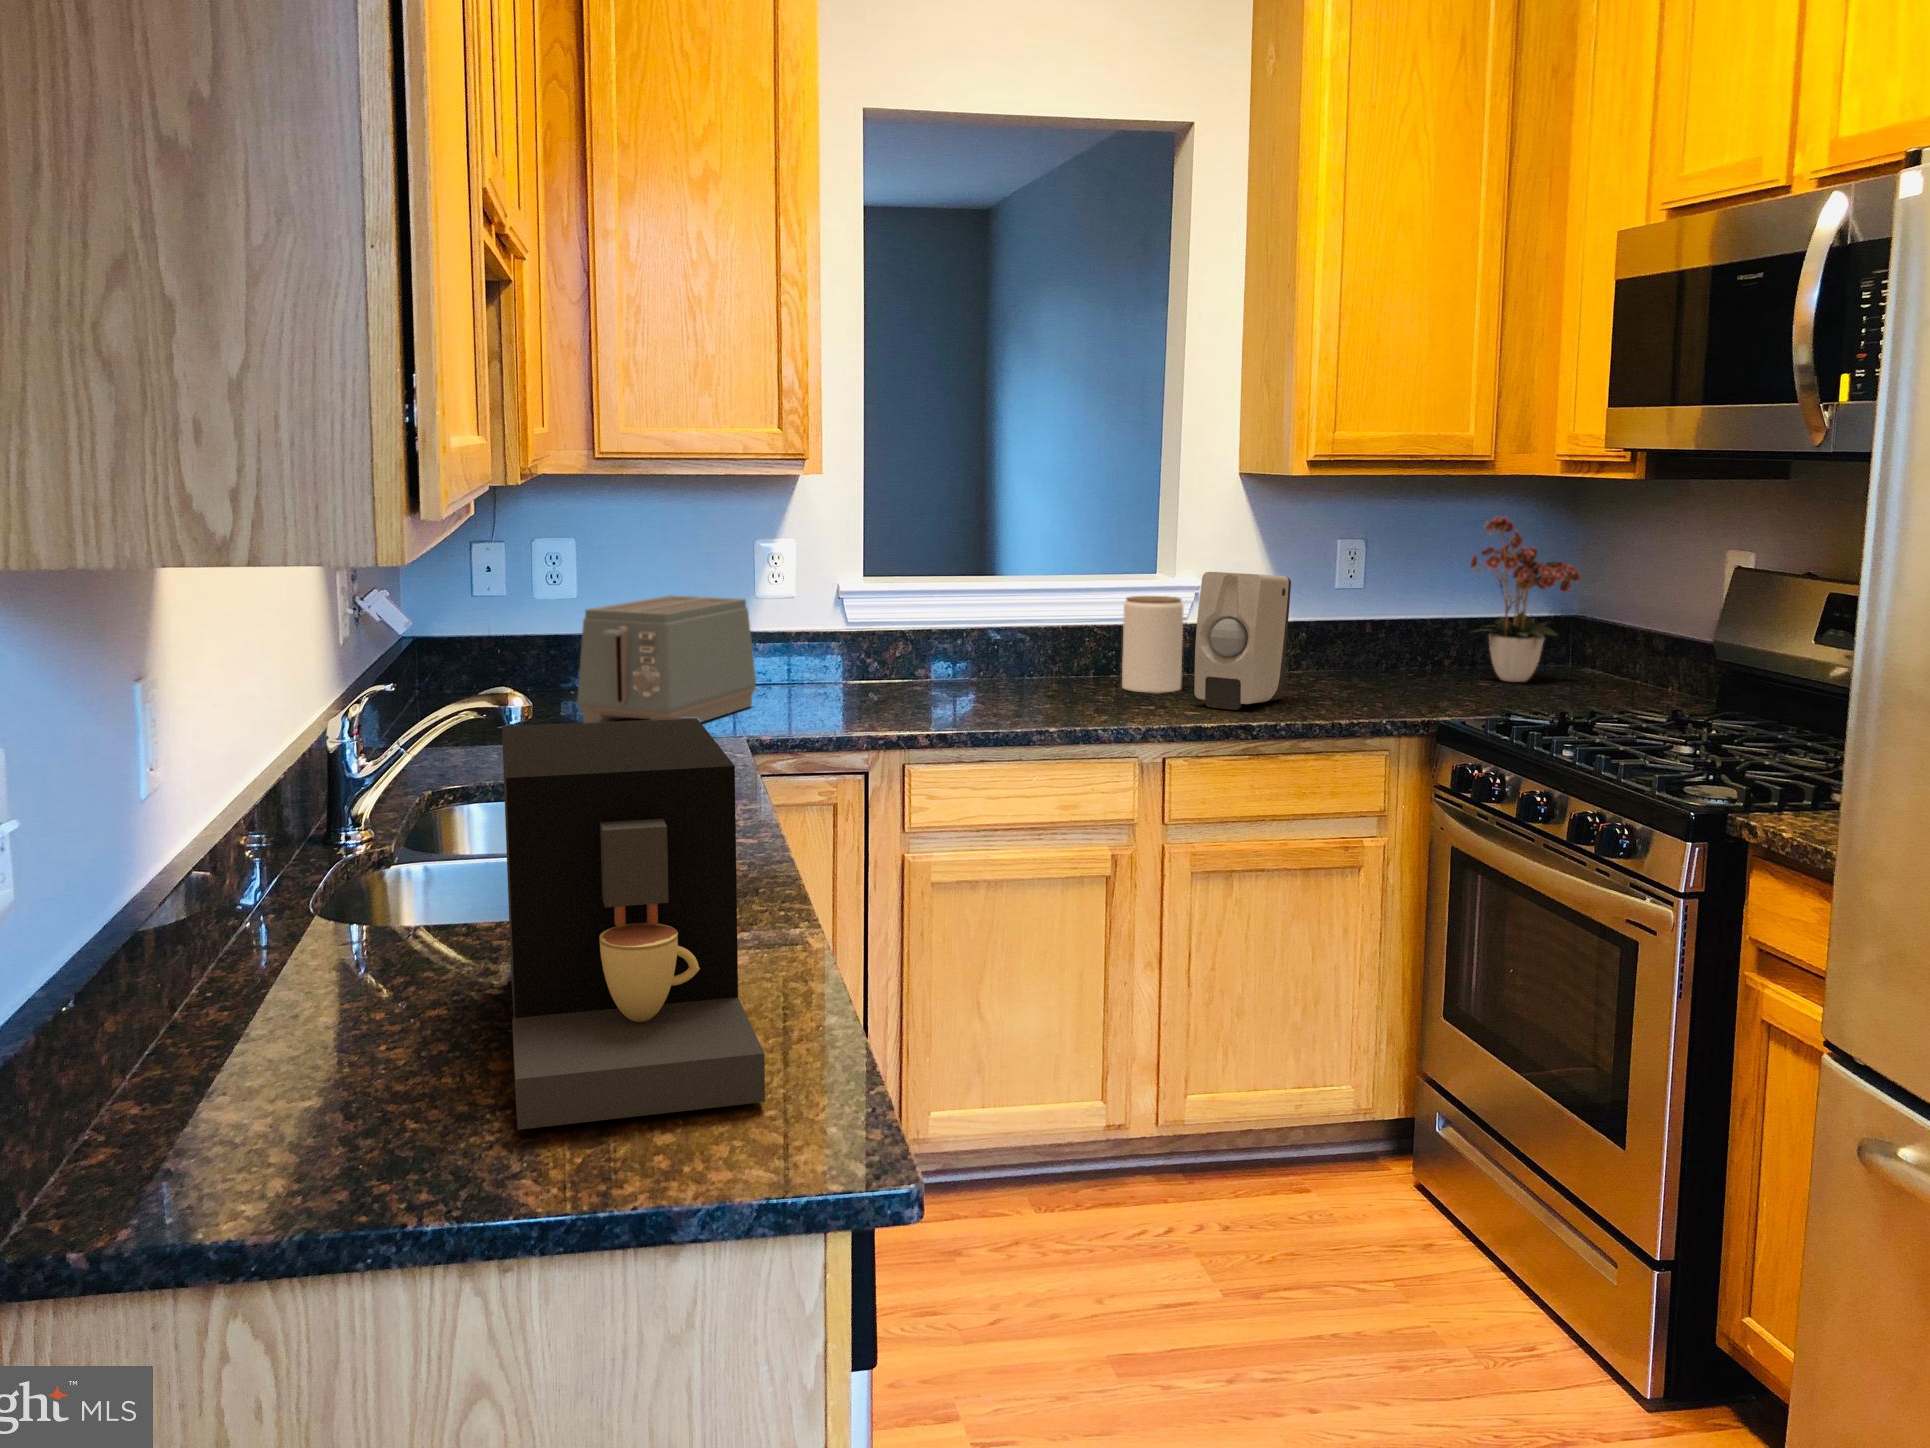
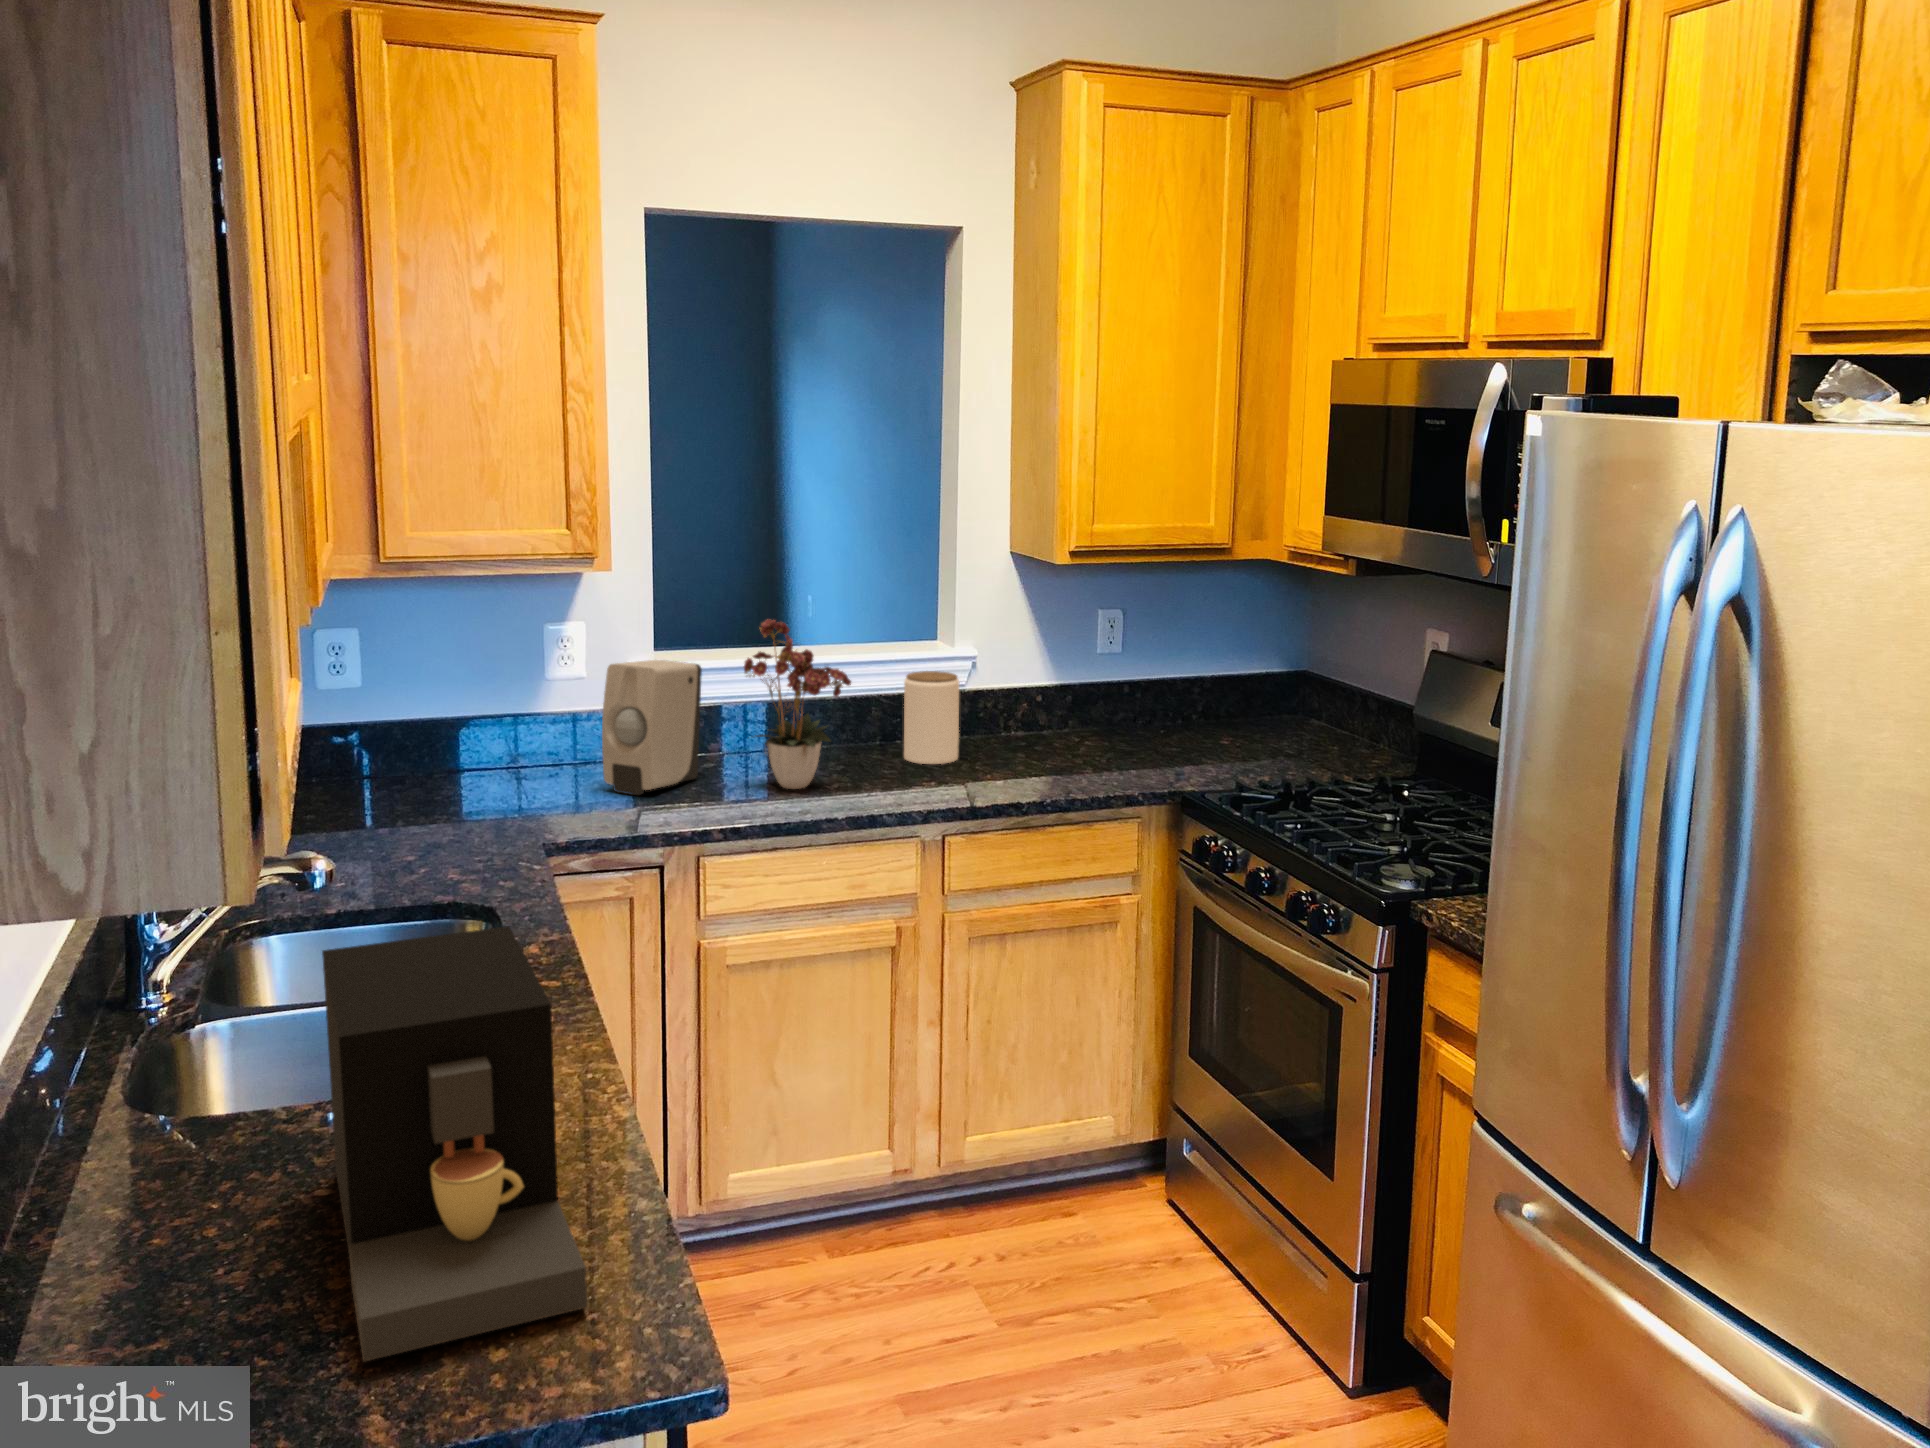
flower arrangement: present [1471,516,1581,682] -> present [744,620,851,789]
soap dispenser: present [1194,572,1291,710] -> present [602,660,702,795]
toaster: present [577,595,756,723] -> none [368,687,550,835]

